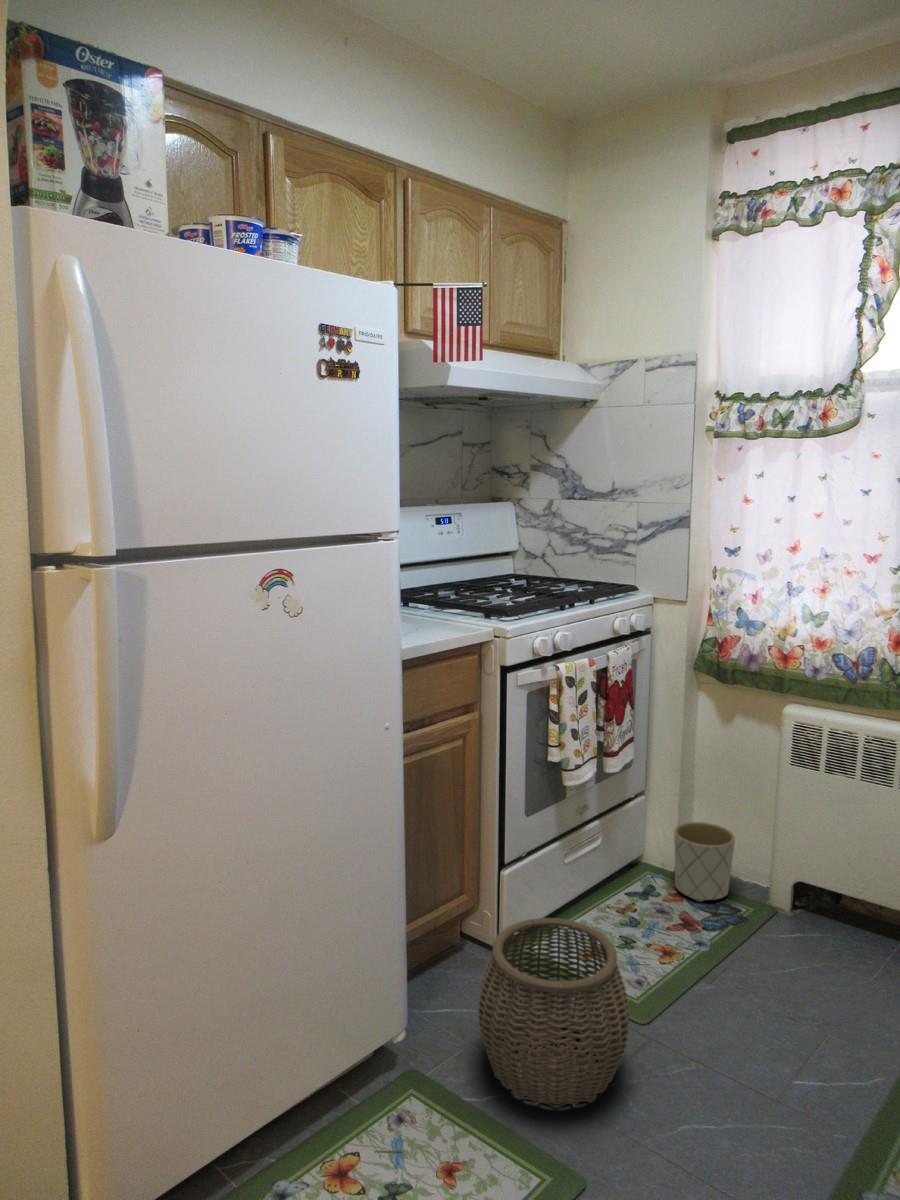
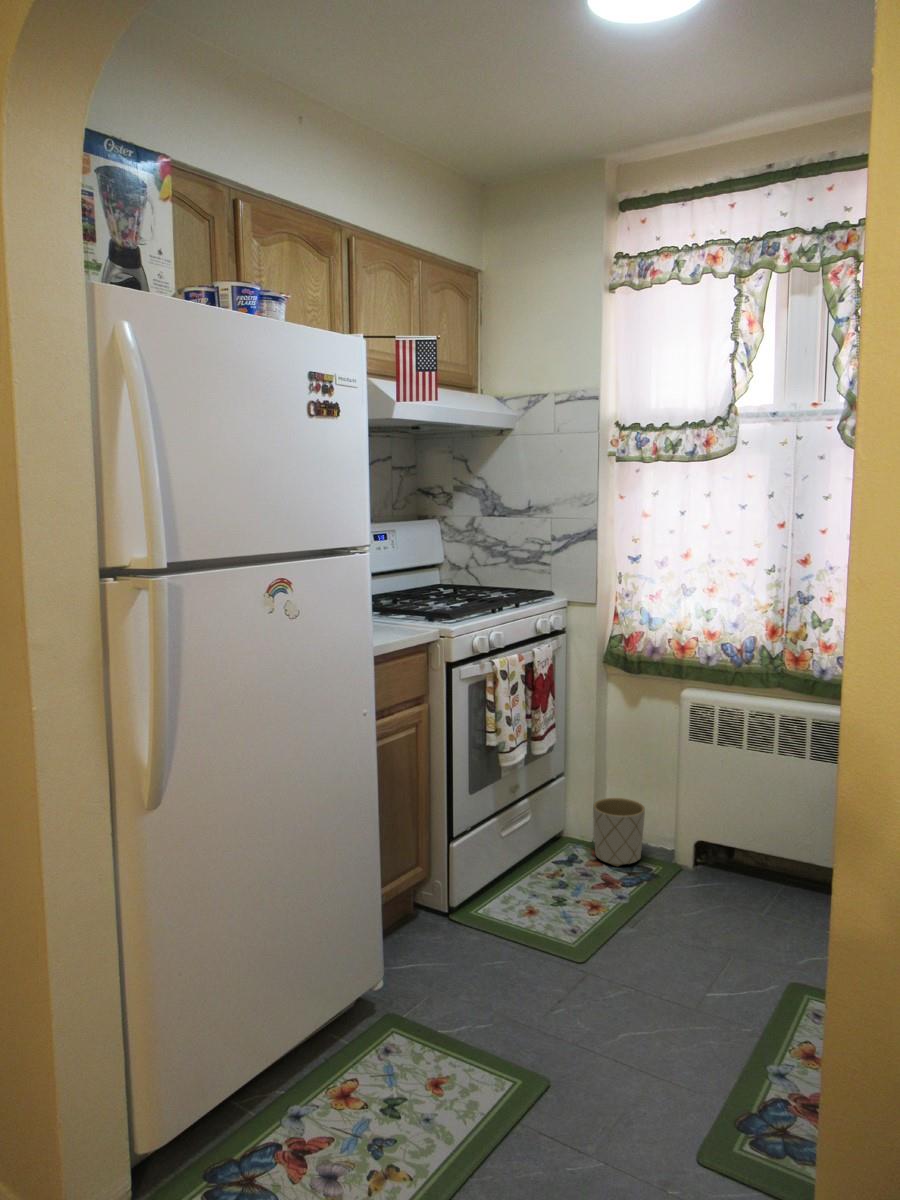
woven basket: present [478,918,630,1108] -> none [444,876,573,1030]

